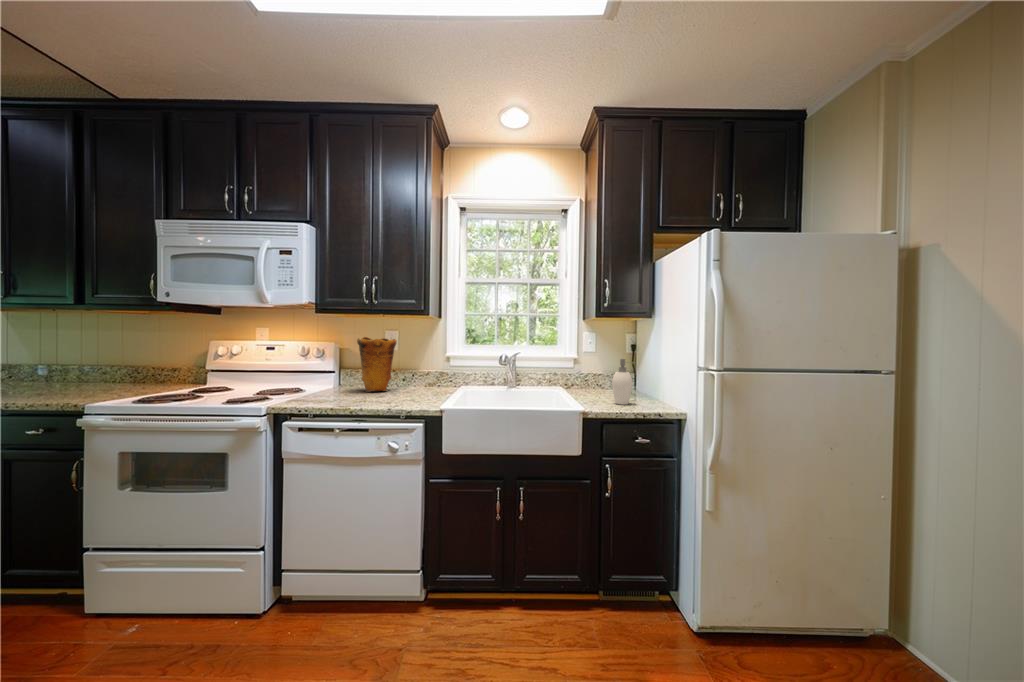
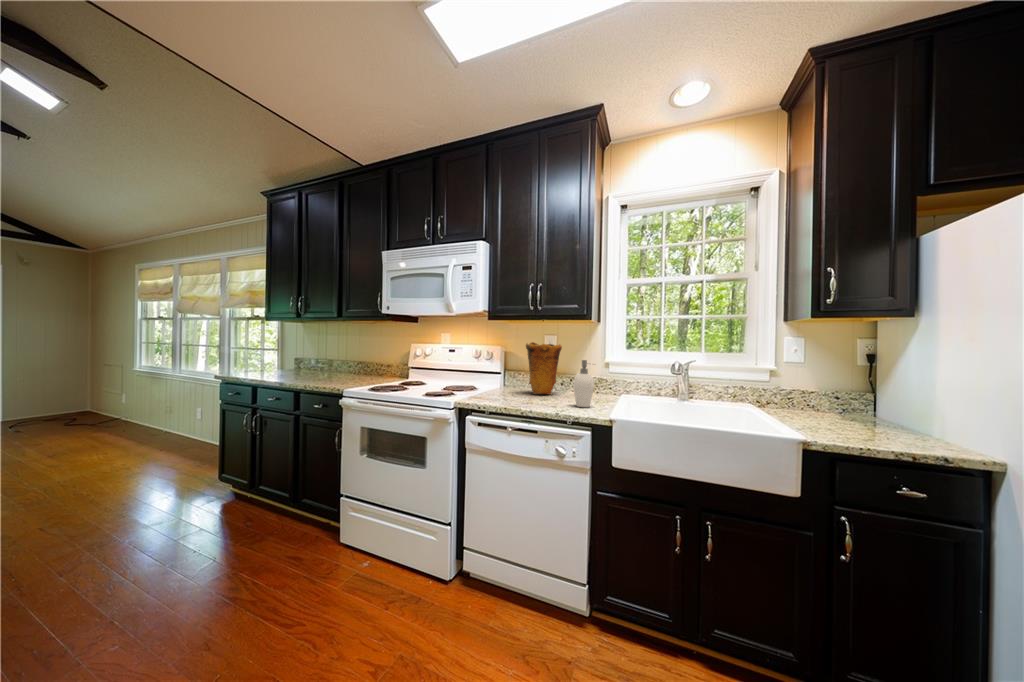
soap dispenser: present [612,359,632,405] -> present [573,360,594,407]

